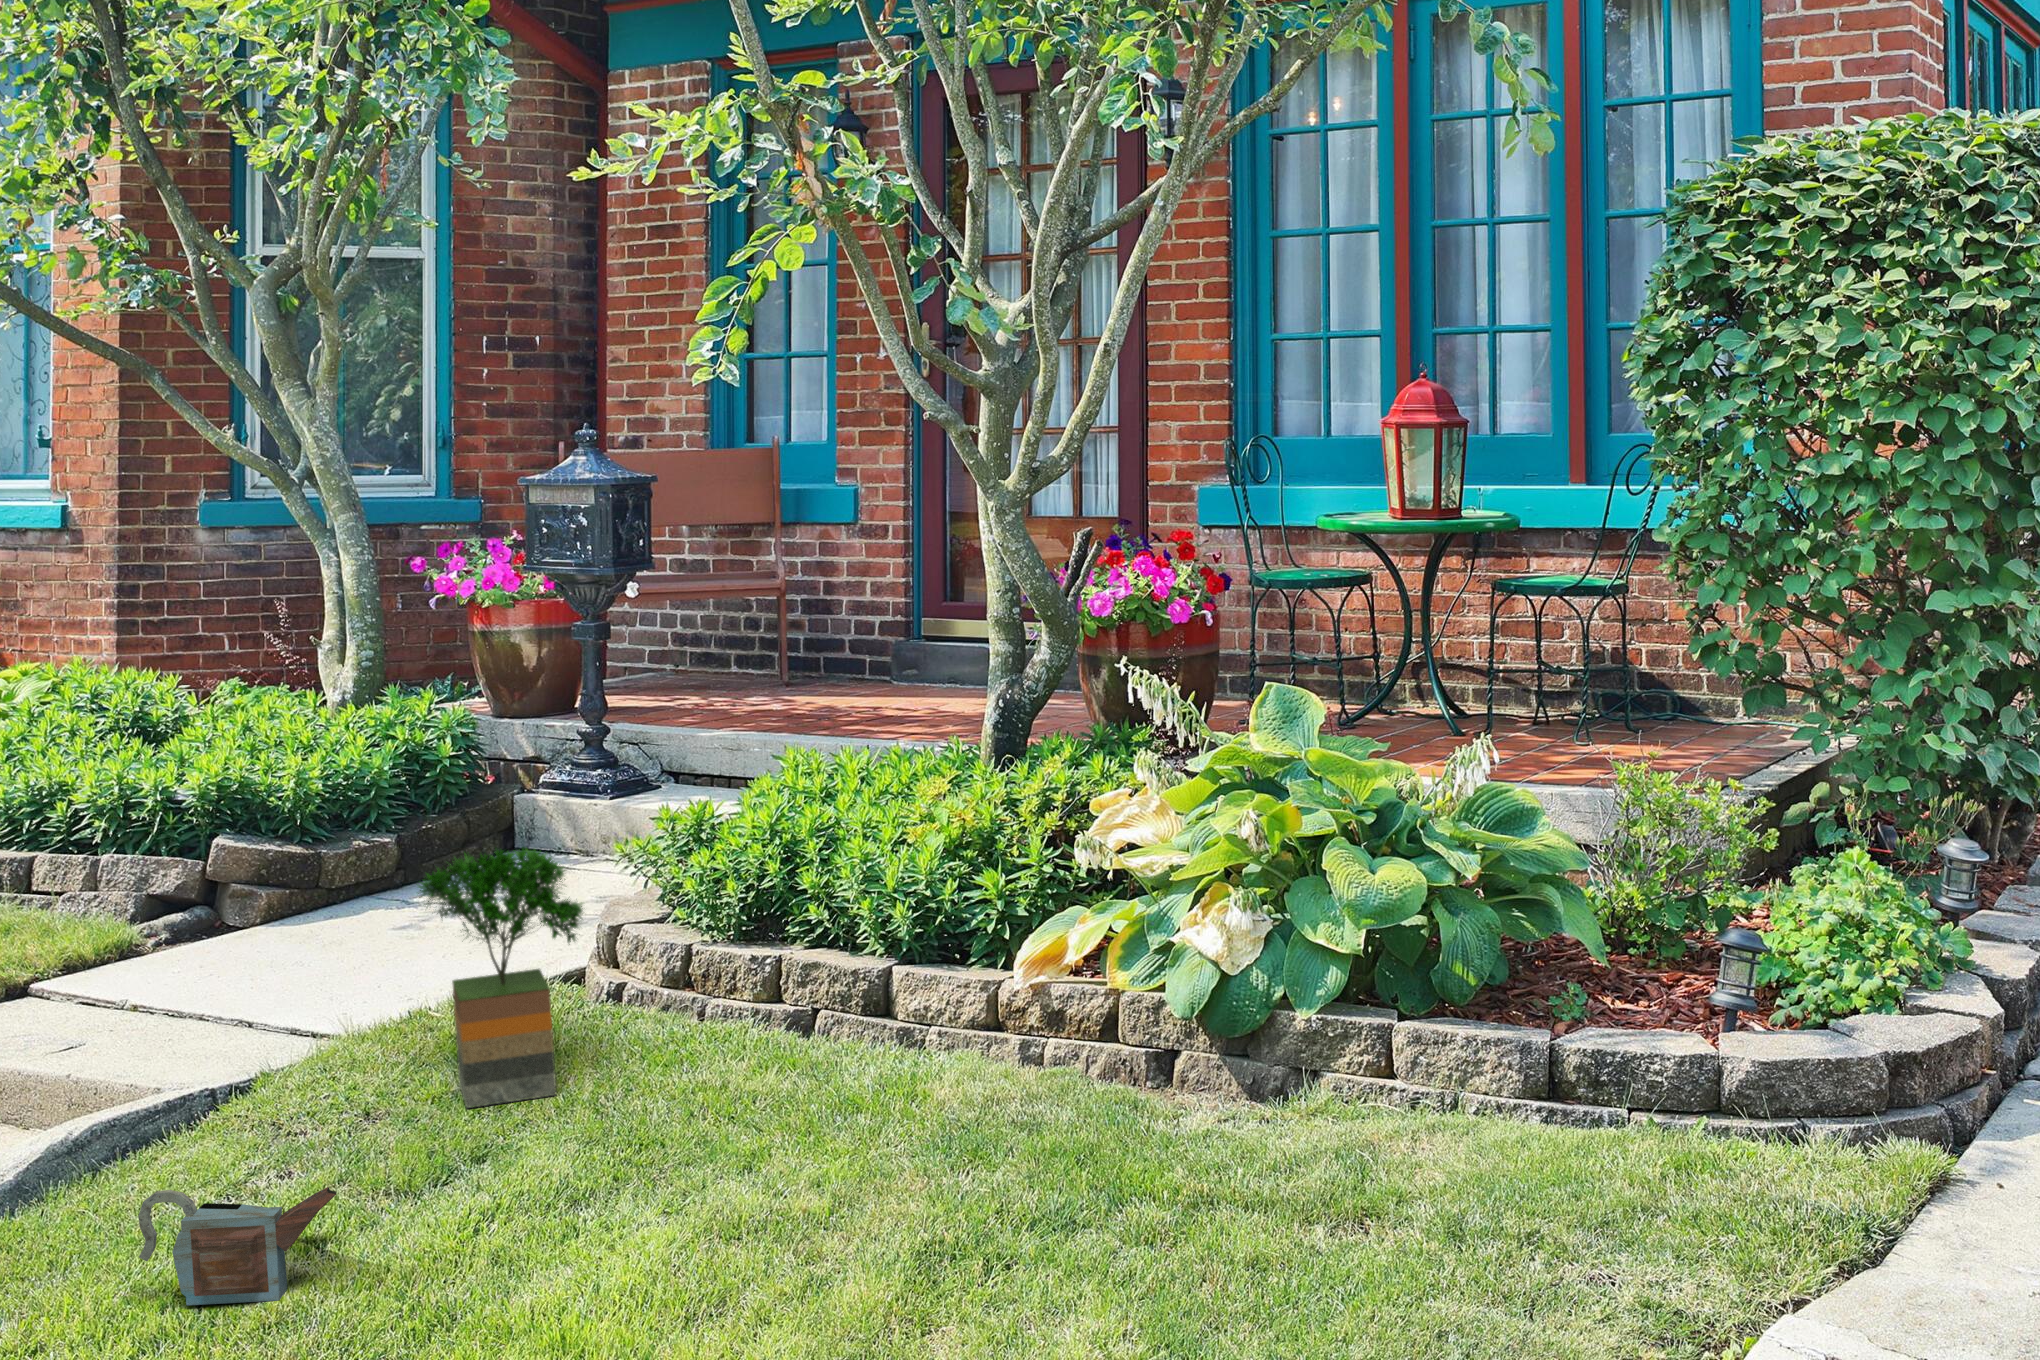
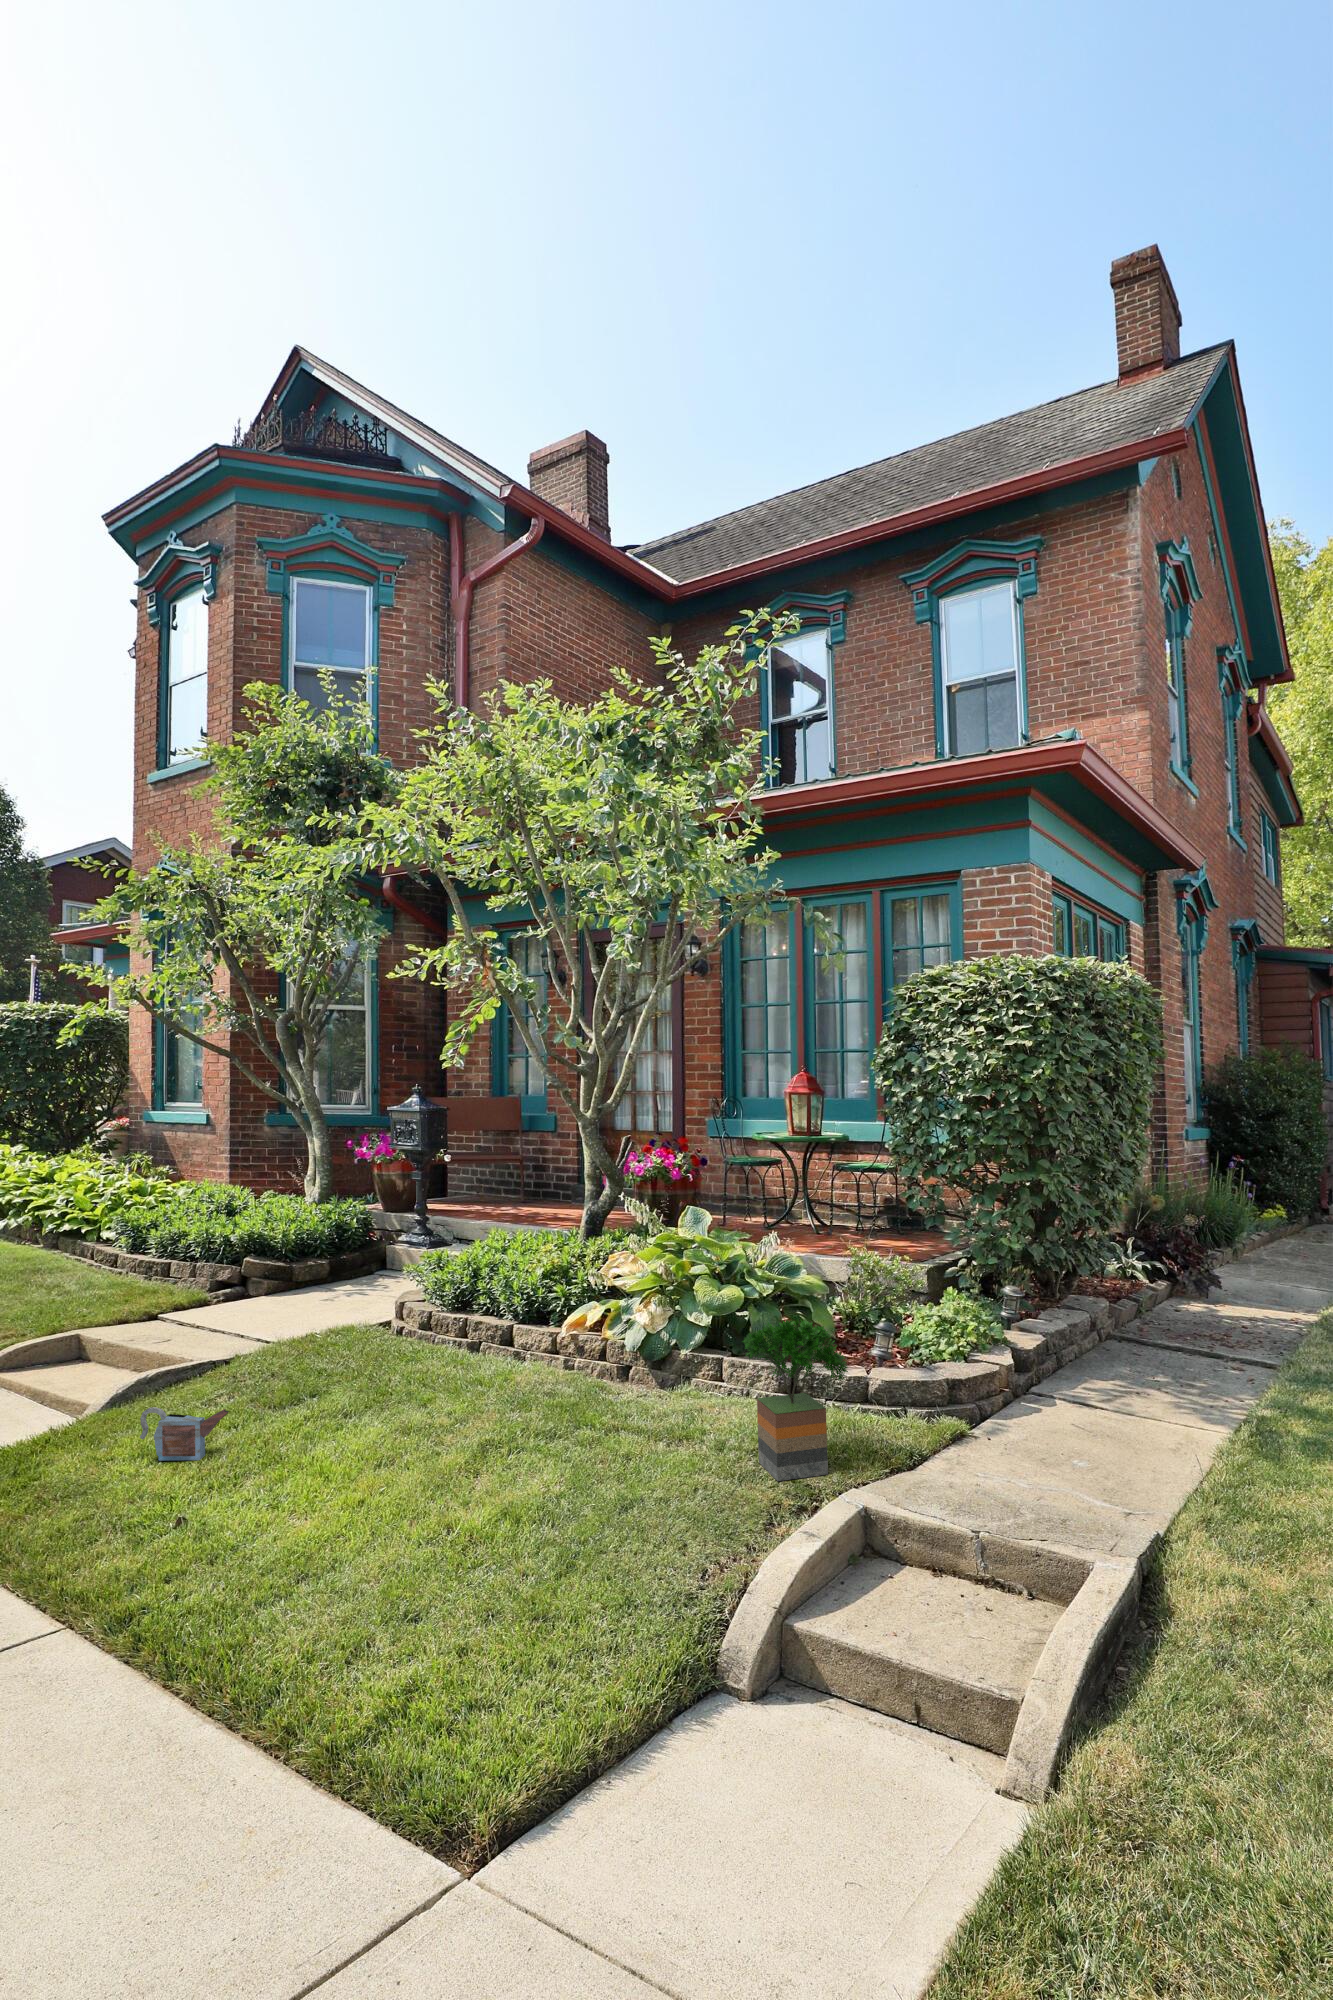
potted tree: present [418,848,583,1108] -> present [742,1319,848,1481]

